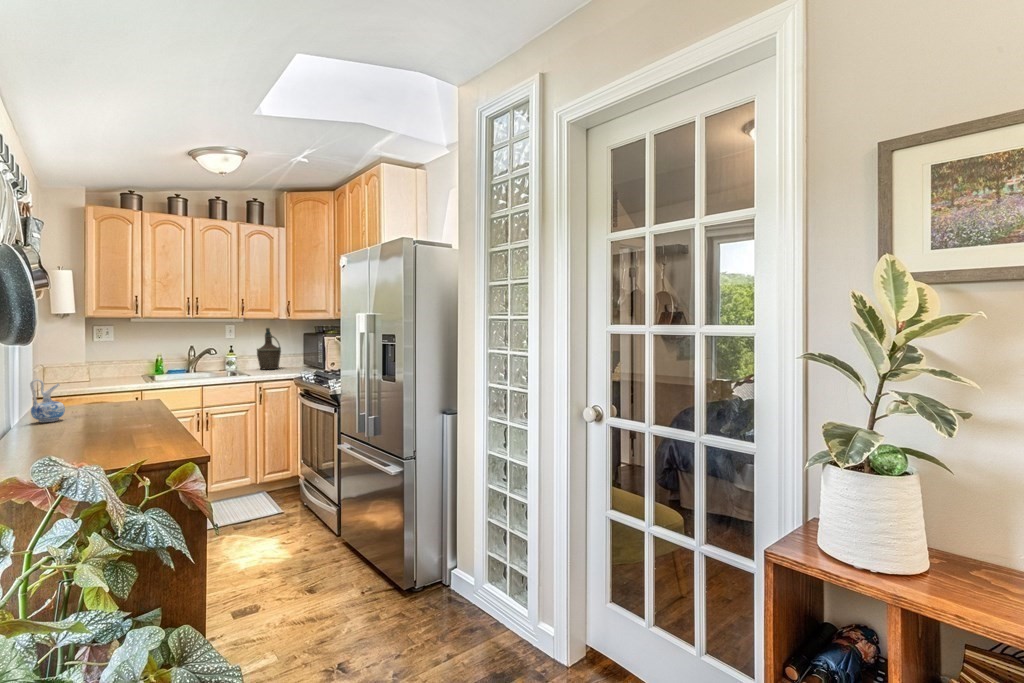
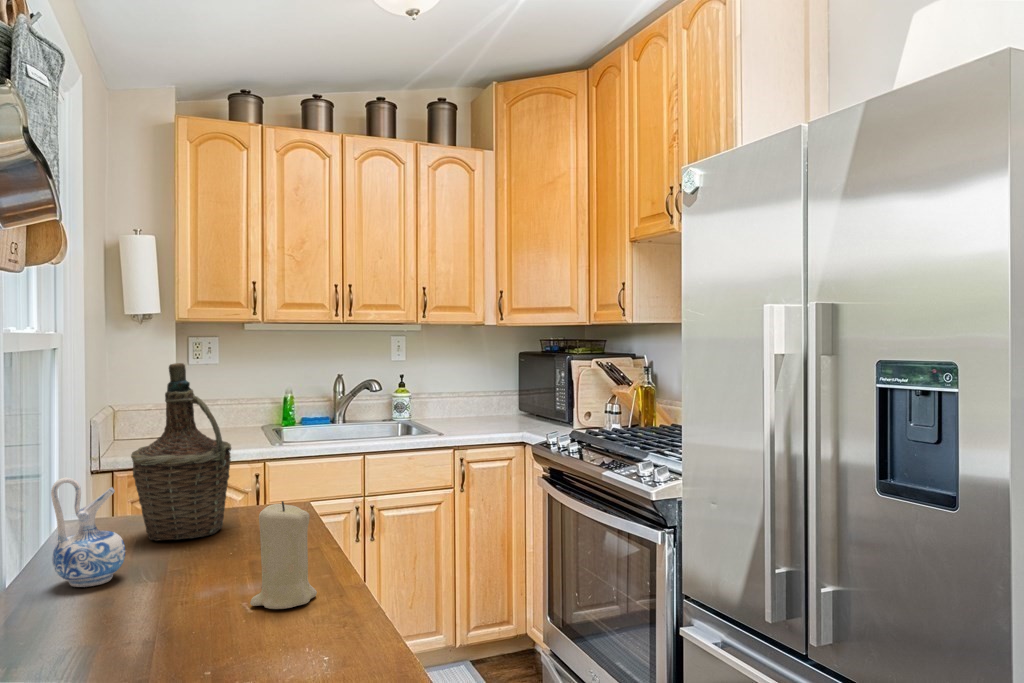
bottle: present [257,328,281,370] -> present [131,363,231,541]
candle: none [121,383,150,421] -> present [250,501,317,609]

